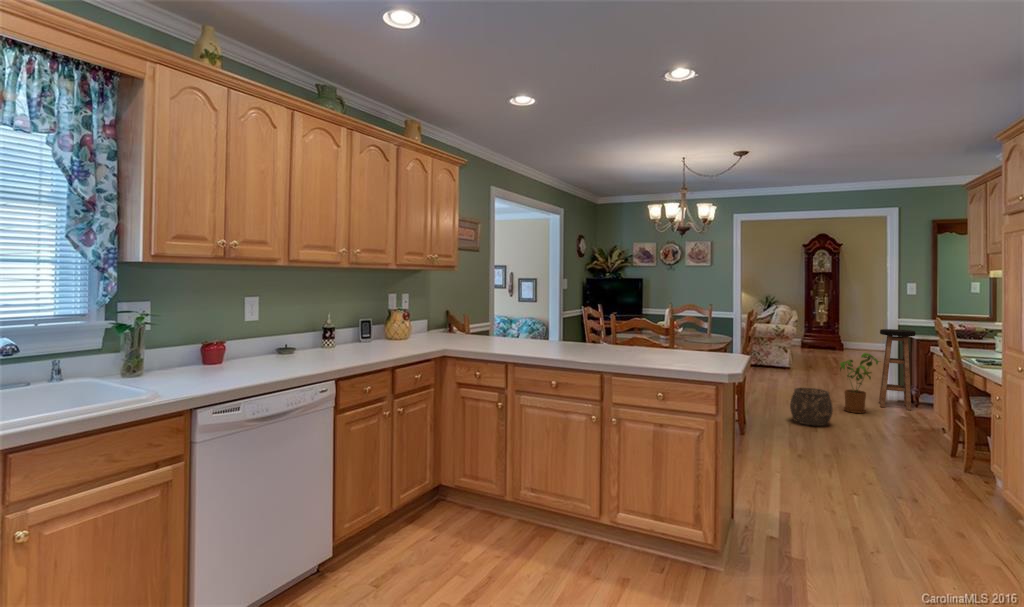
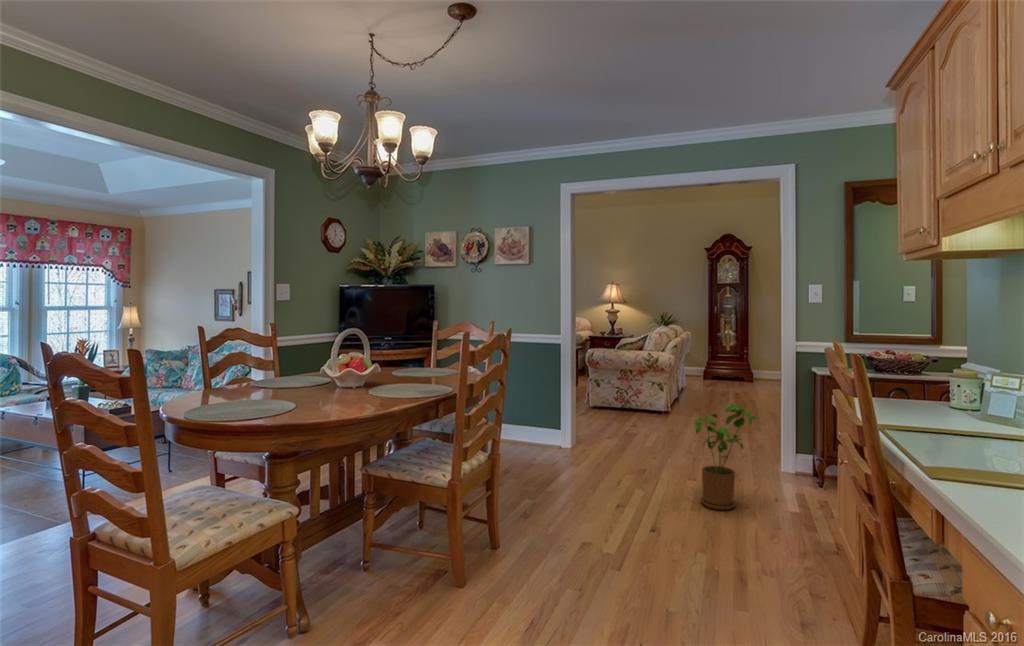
bar stool: present [879,329,916,410] -> none [763,360,817,499]
woven basket: present [790,388,833,426] -> none [588,473,662,554]

